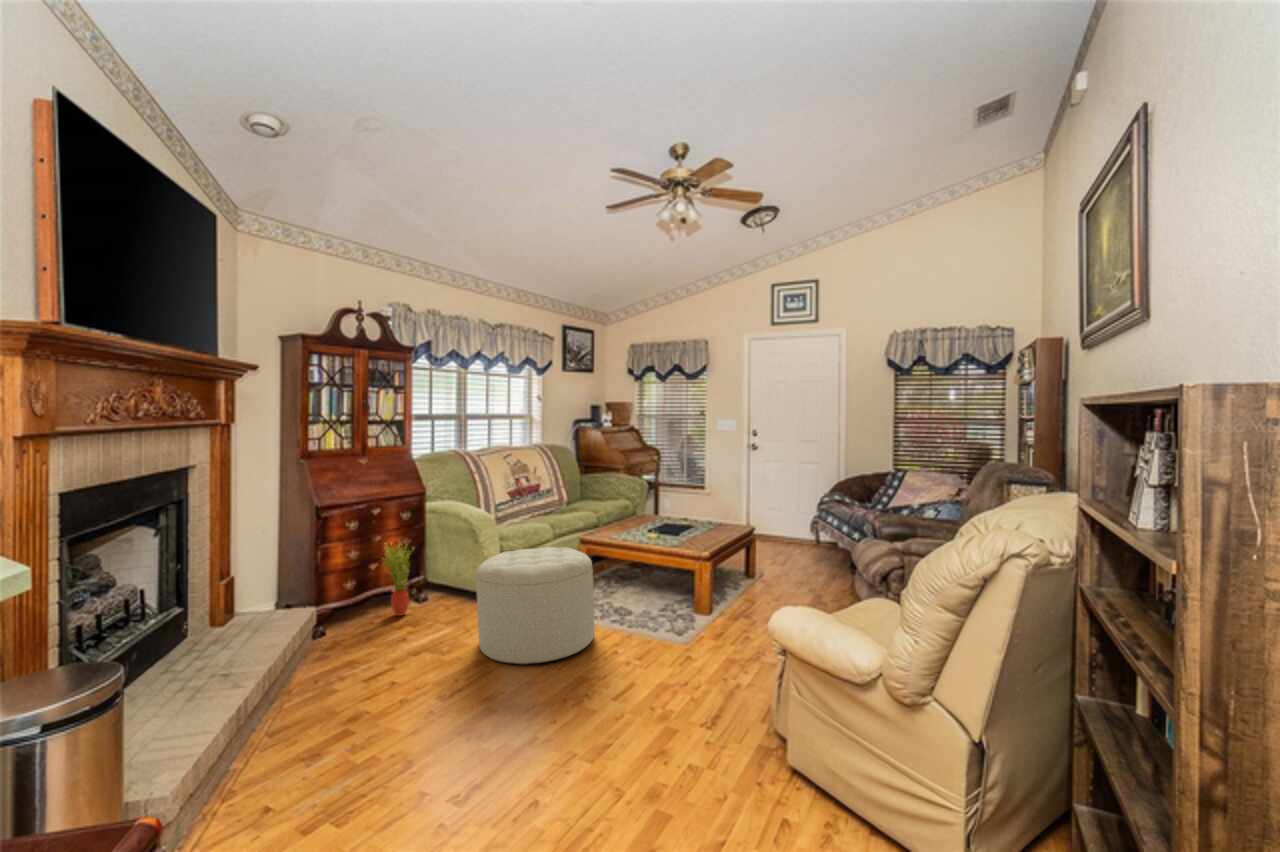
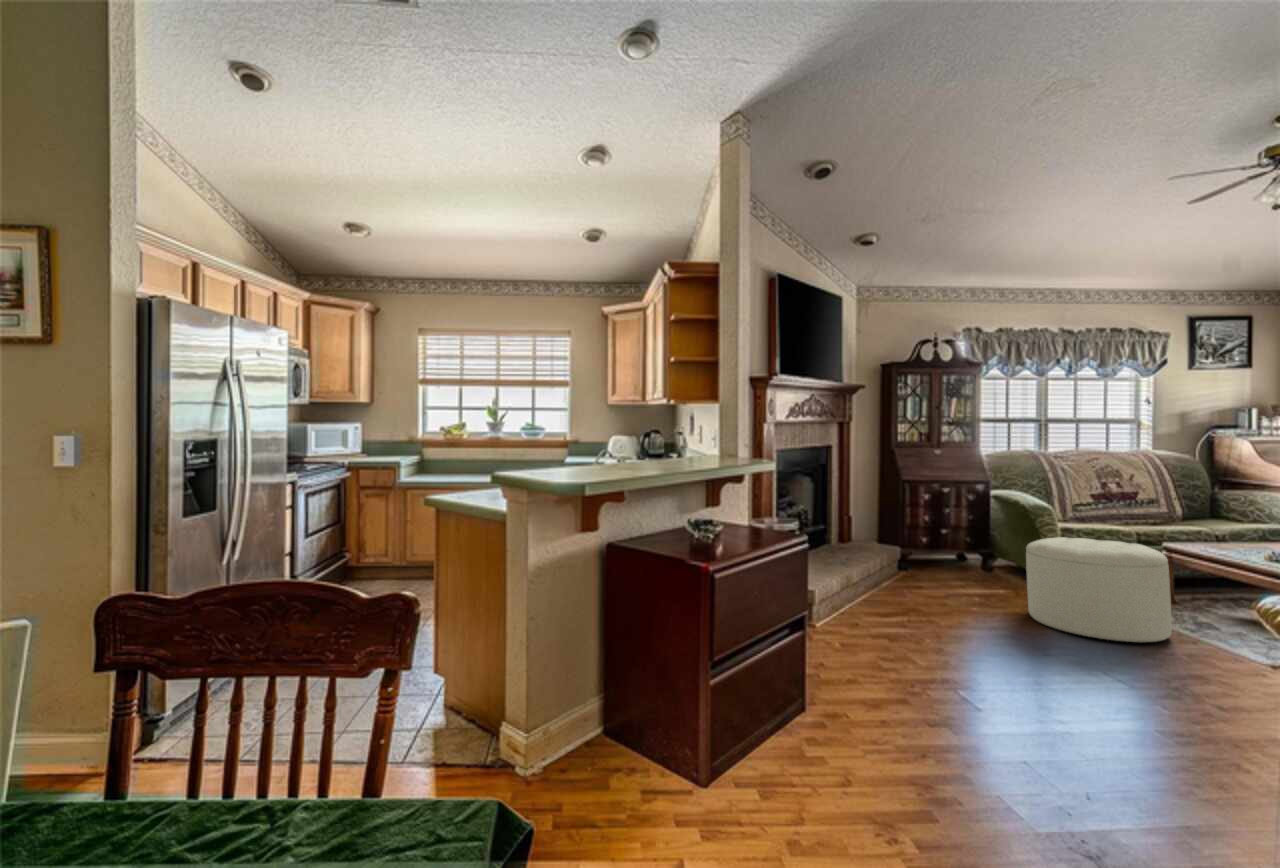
potted plant: present [382,543,414,616] -> none [950,517,979,578]

